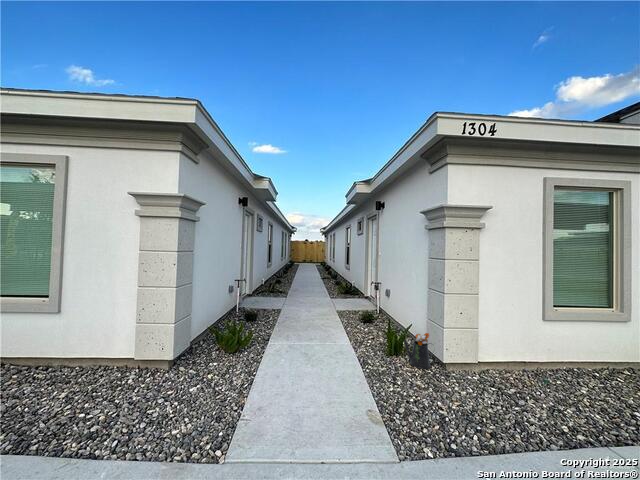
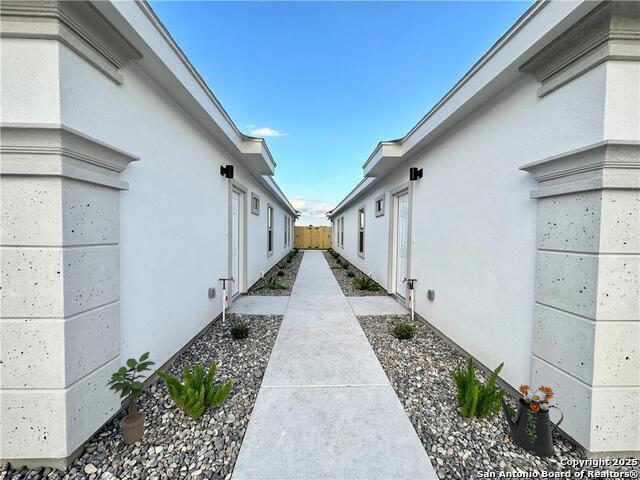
potted plant: none [187,313,212,362] -> present [106,352,156,444]

